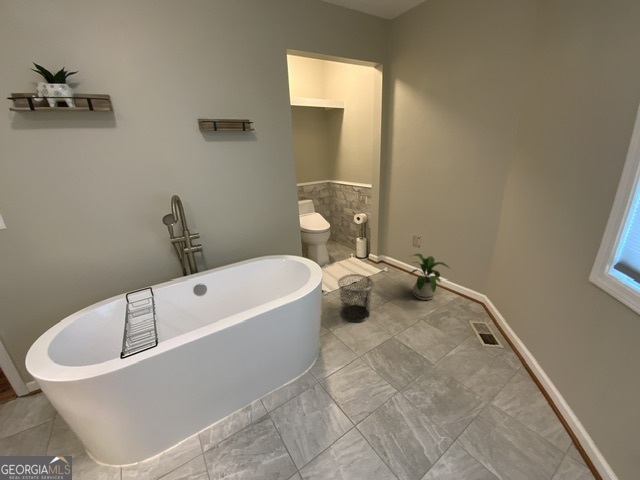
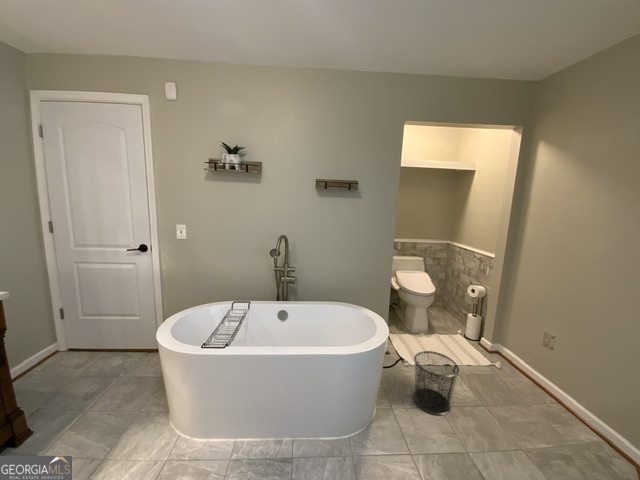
house plant: present [410,254,449,300] -> none [521,357,593,431]

